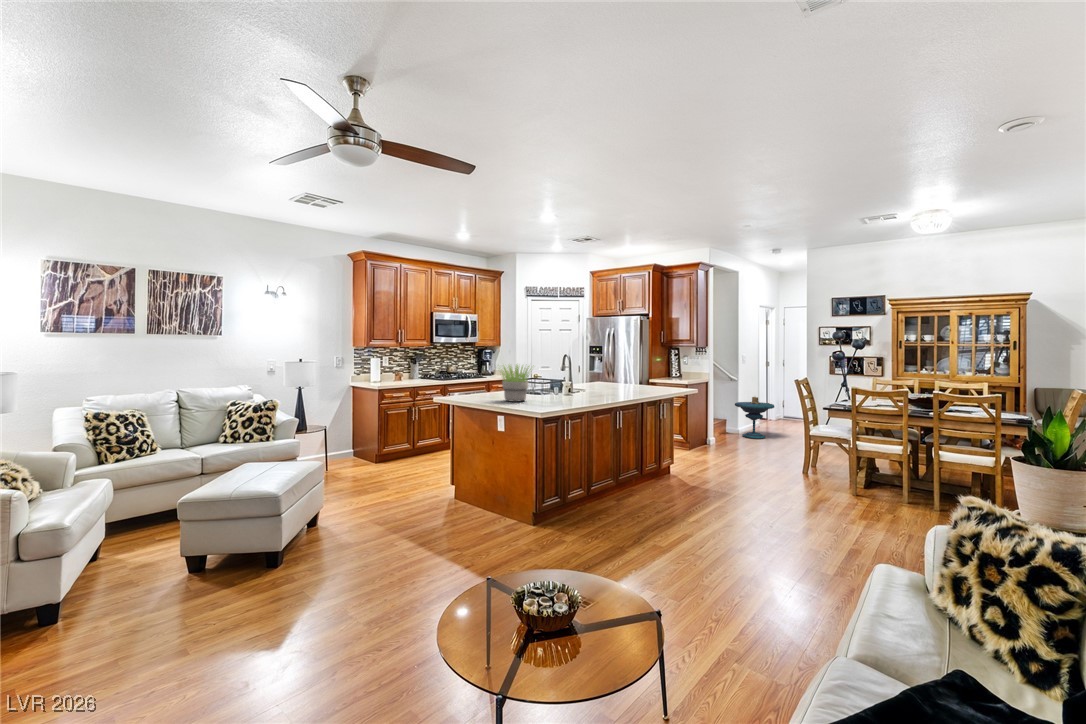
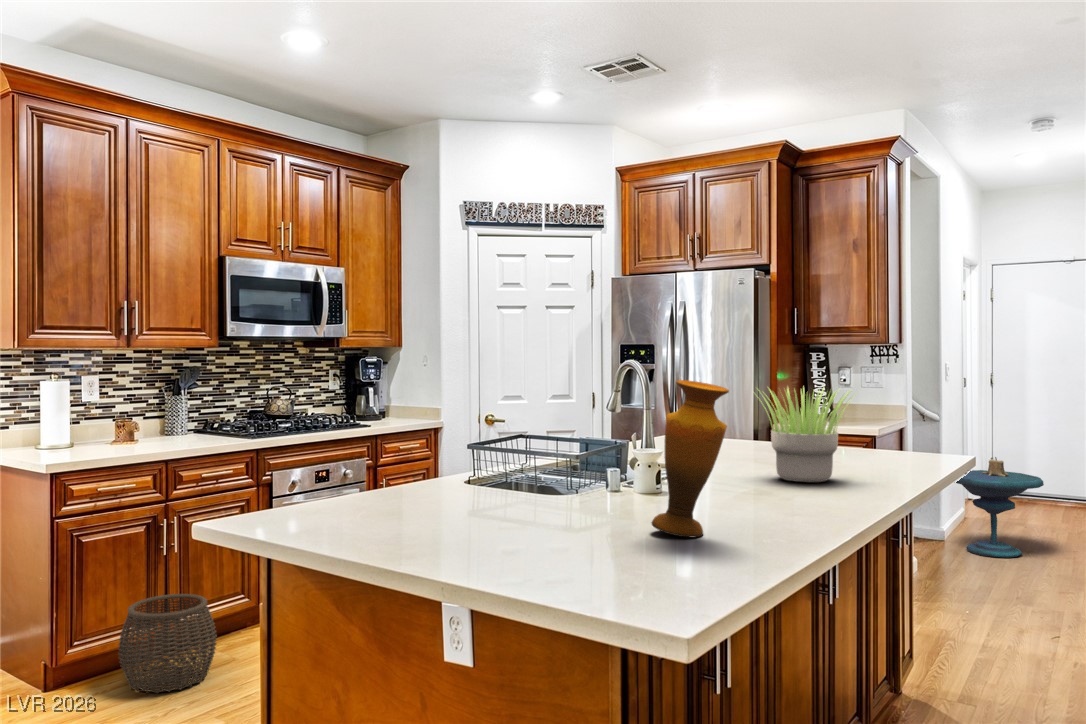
vase: none [558,357,579,401] -> present [651,380,729,538]
potted plant: present [501,365,531,402] -> present [758,387,850,482]
woven basket: none [399,433,432,464] -> present [118,594,217,693]

